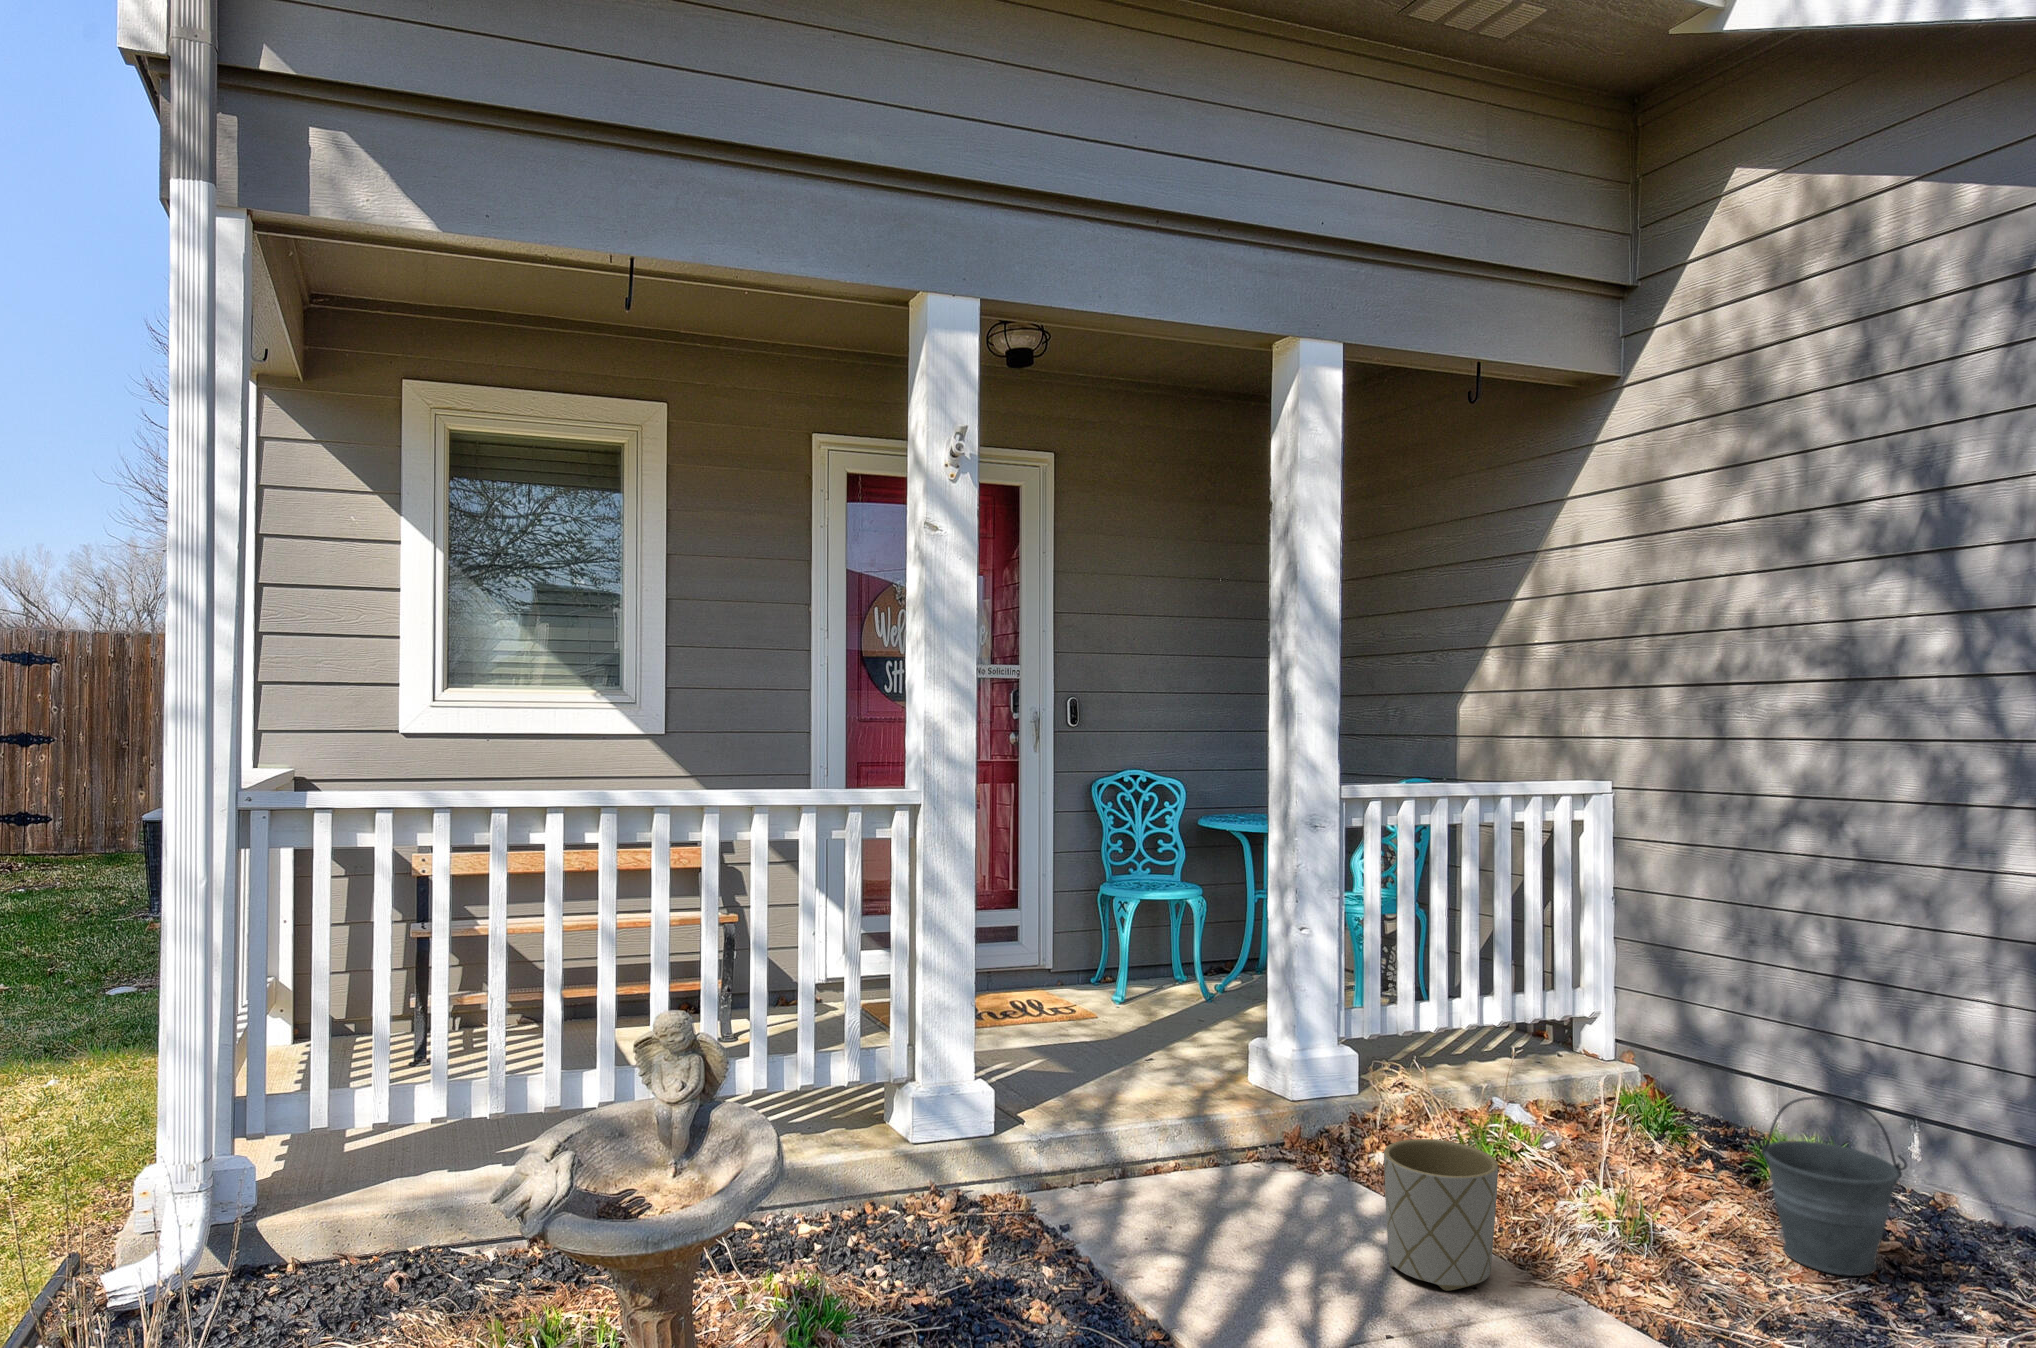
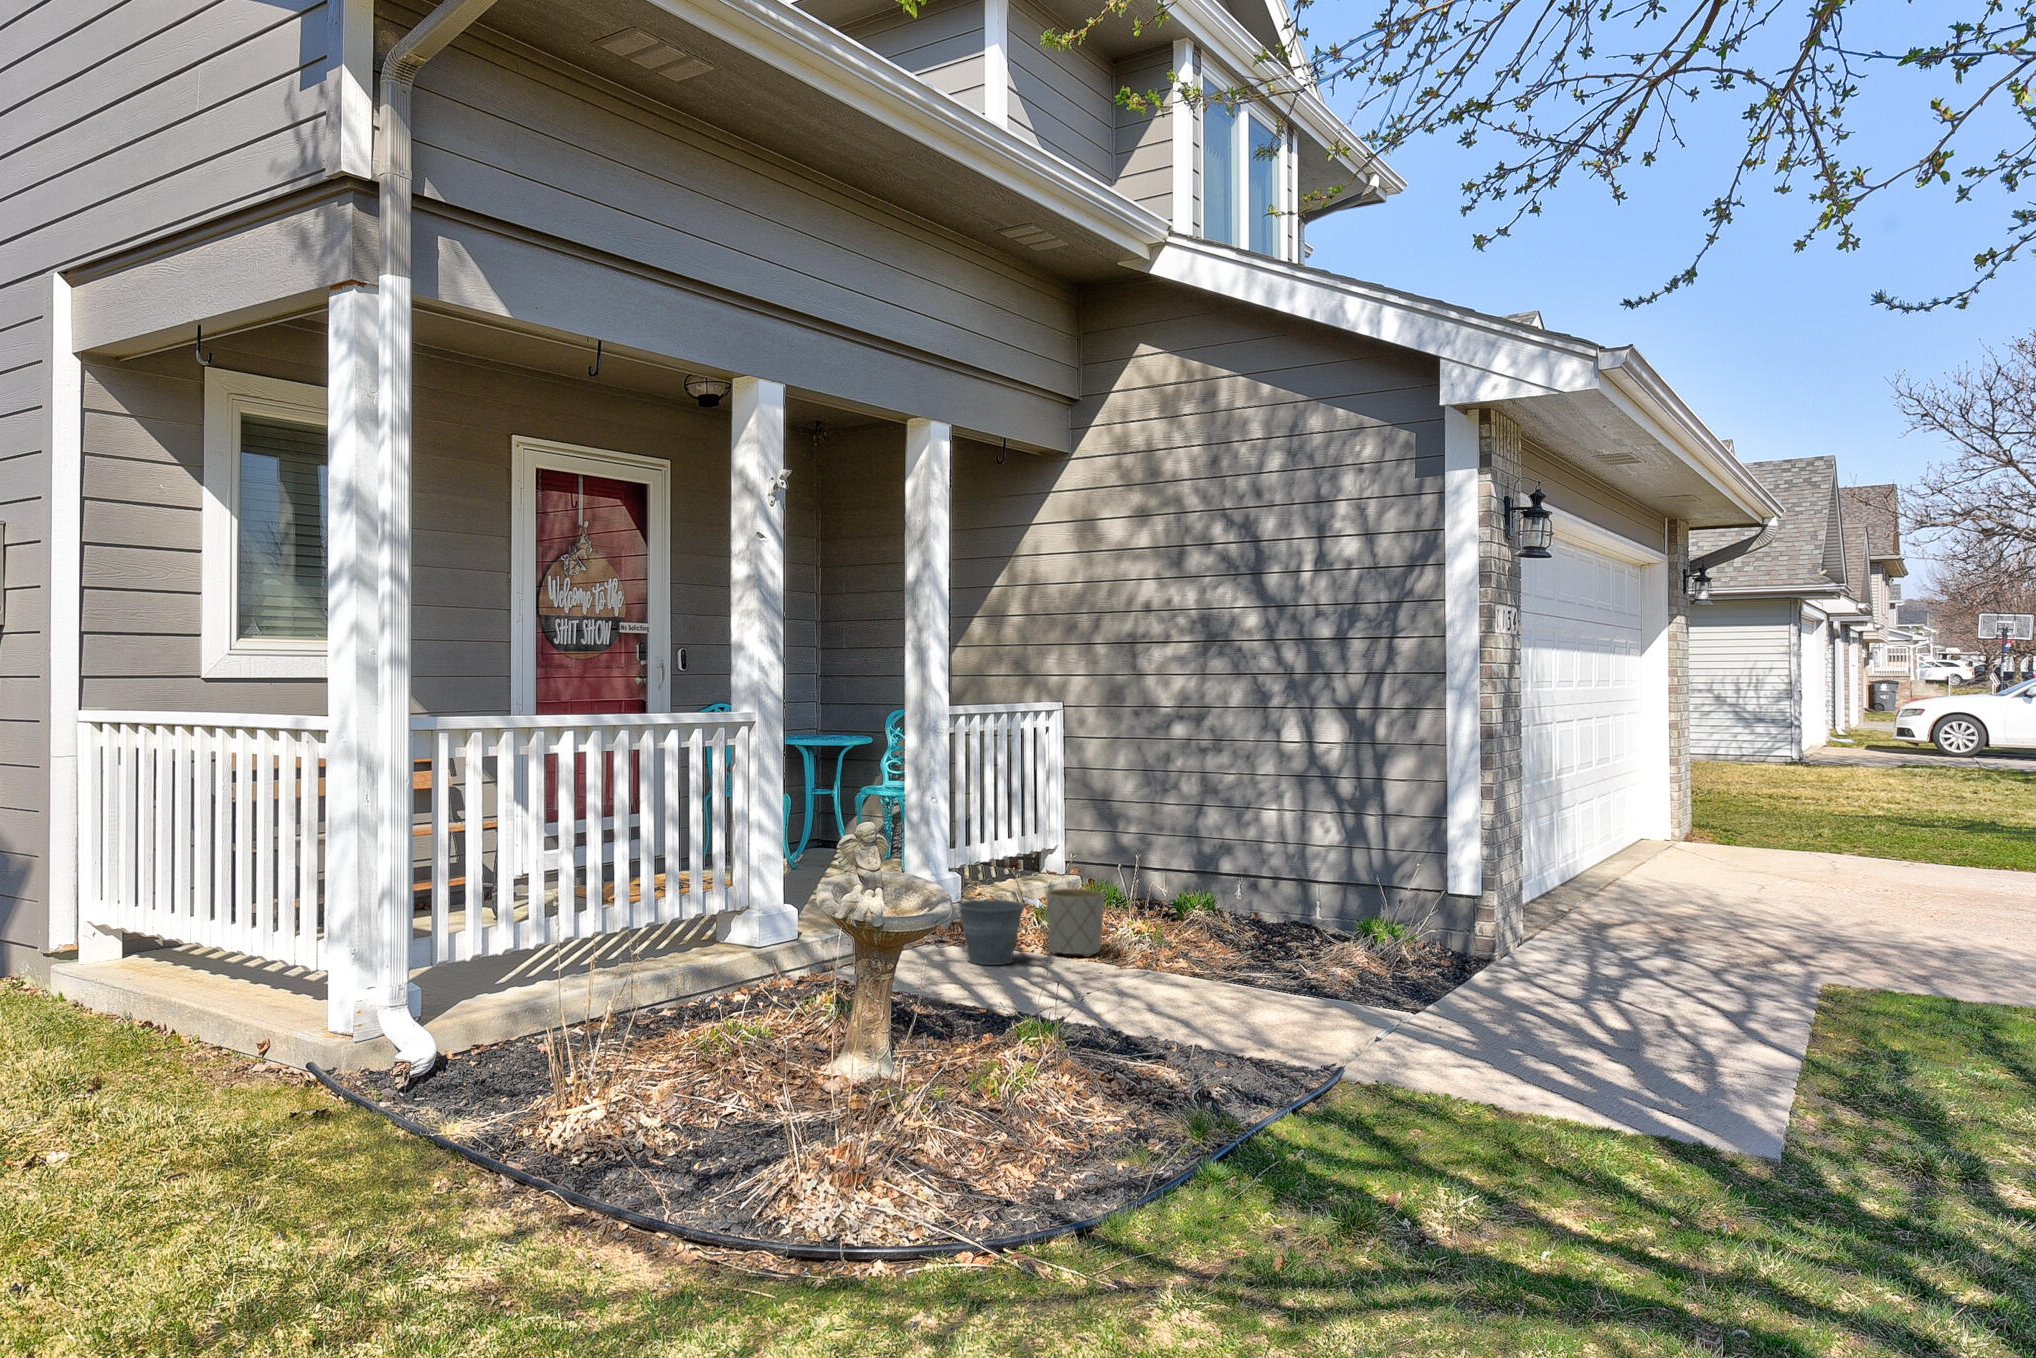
bucket: present [1756,1096,1907,1276] -> present [956,879,1026,965]

